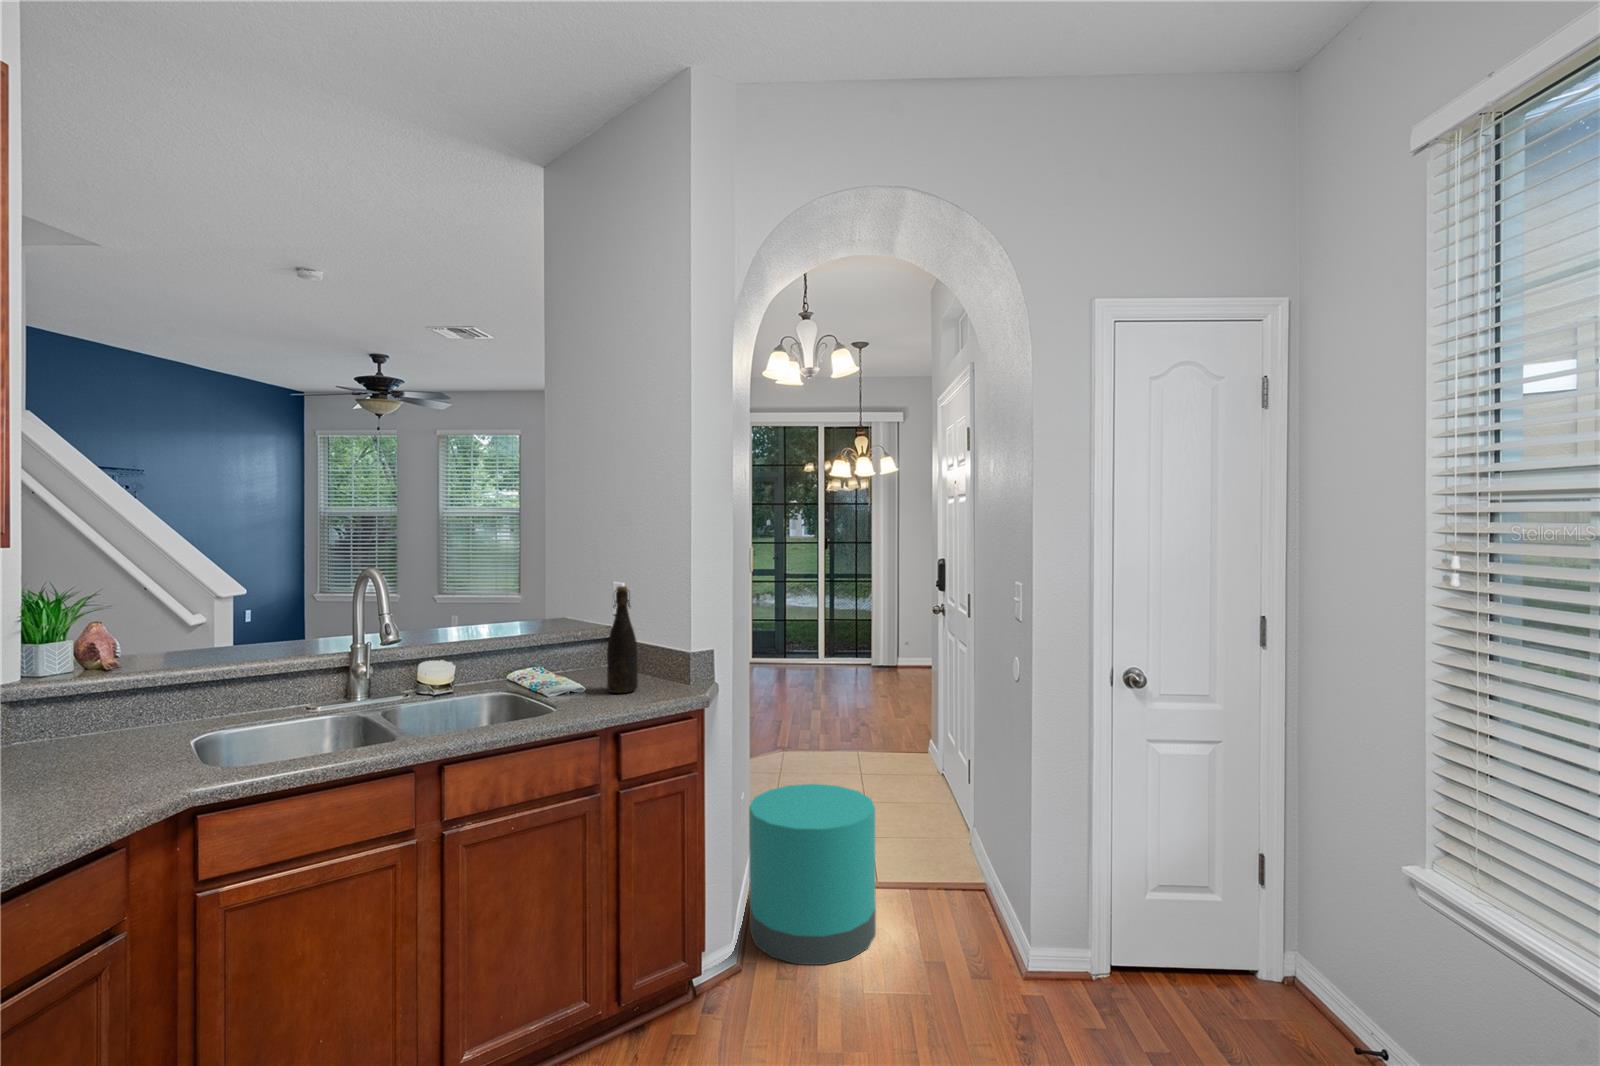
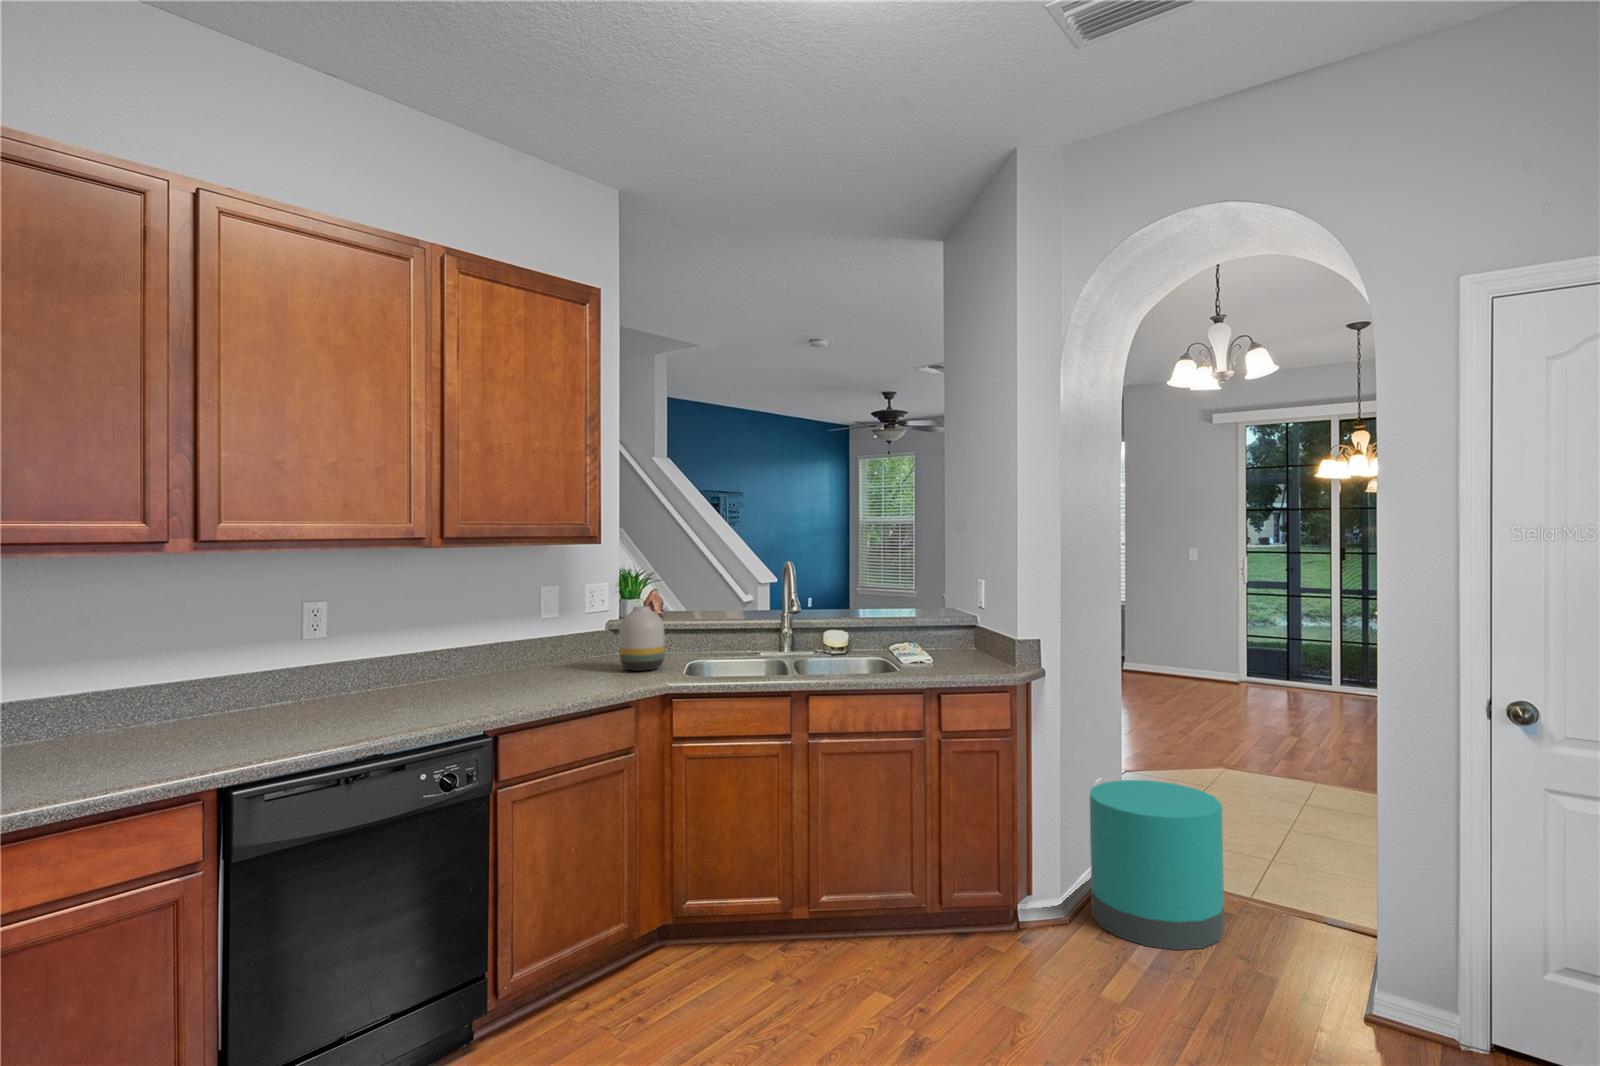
bottle: present [607,586,638,693] -> none [946,578,971,665]
vase: none [42,656,148,776] -> present [619,606,664,671]

